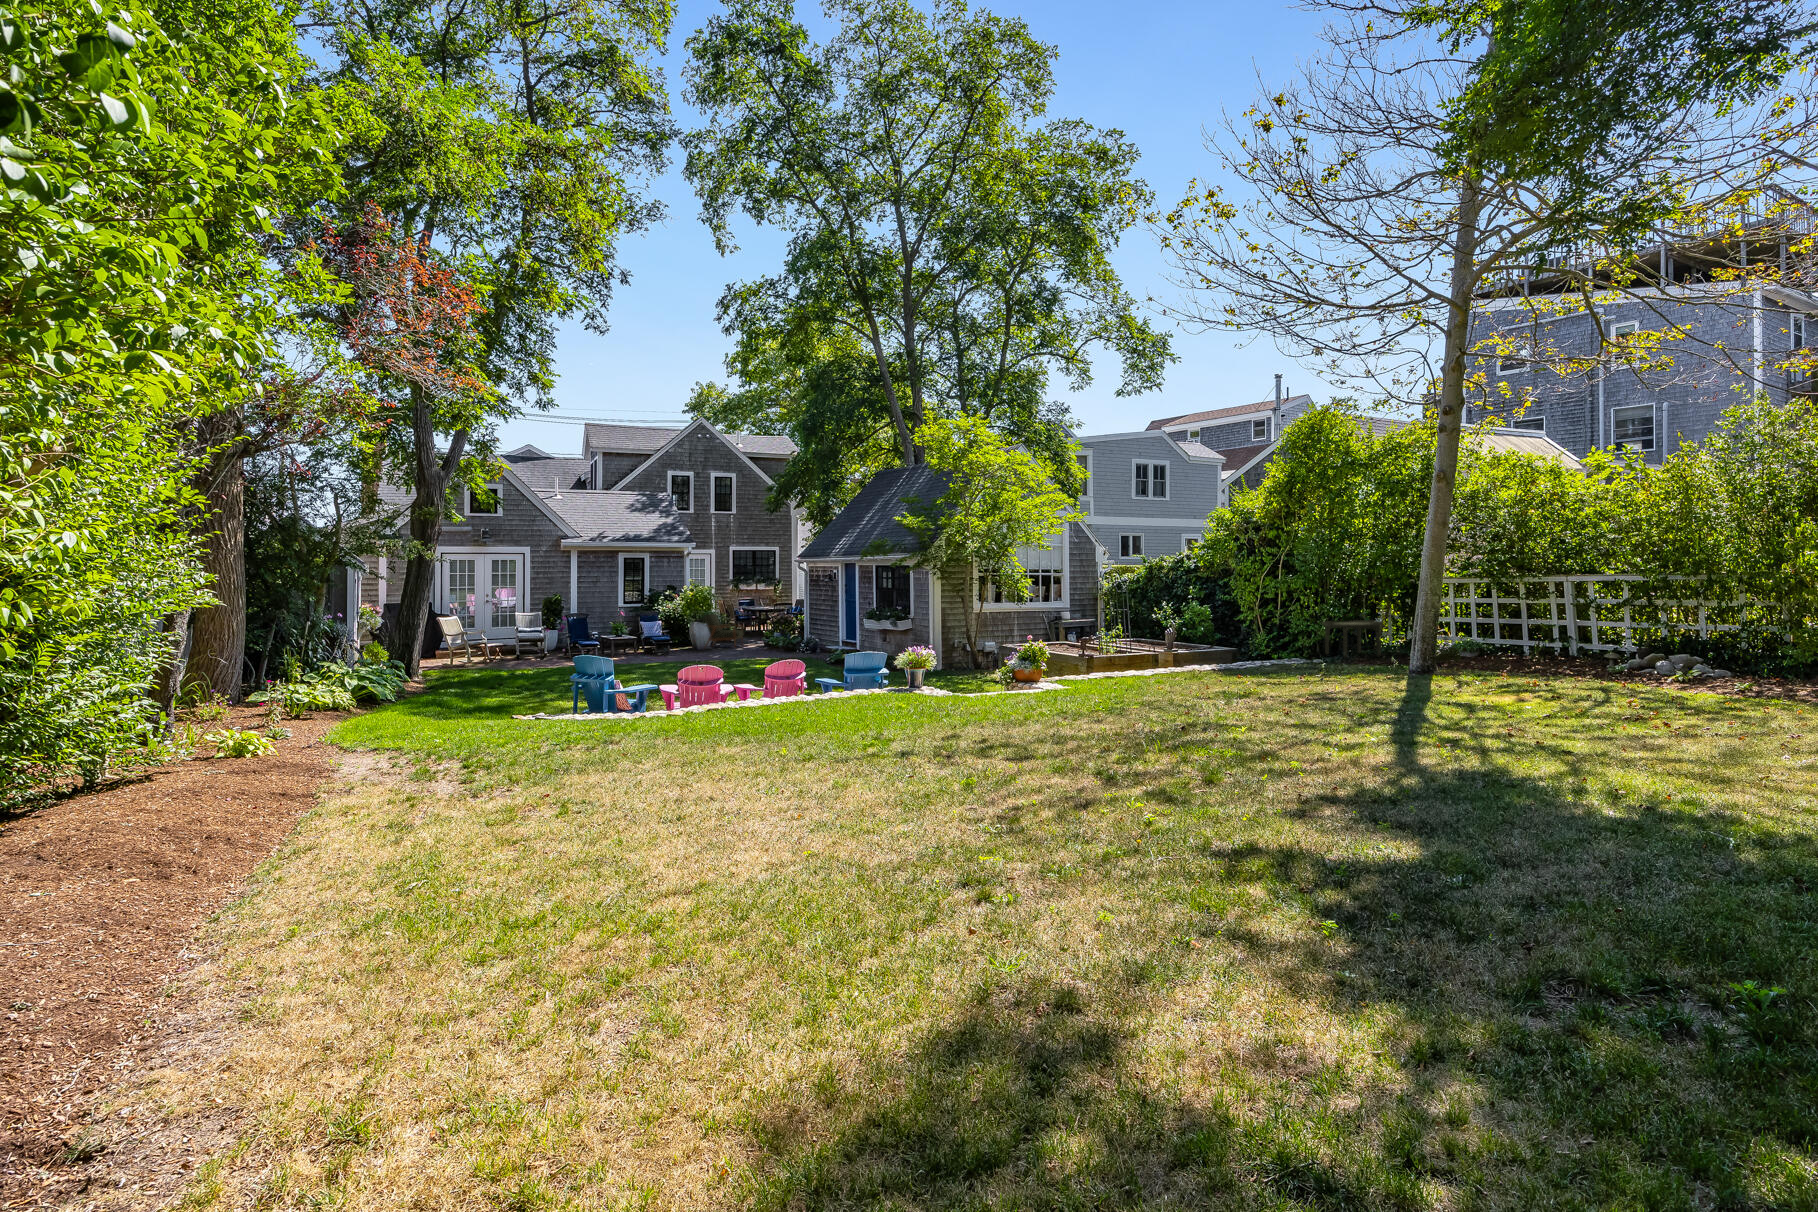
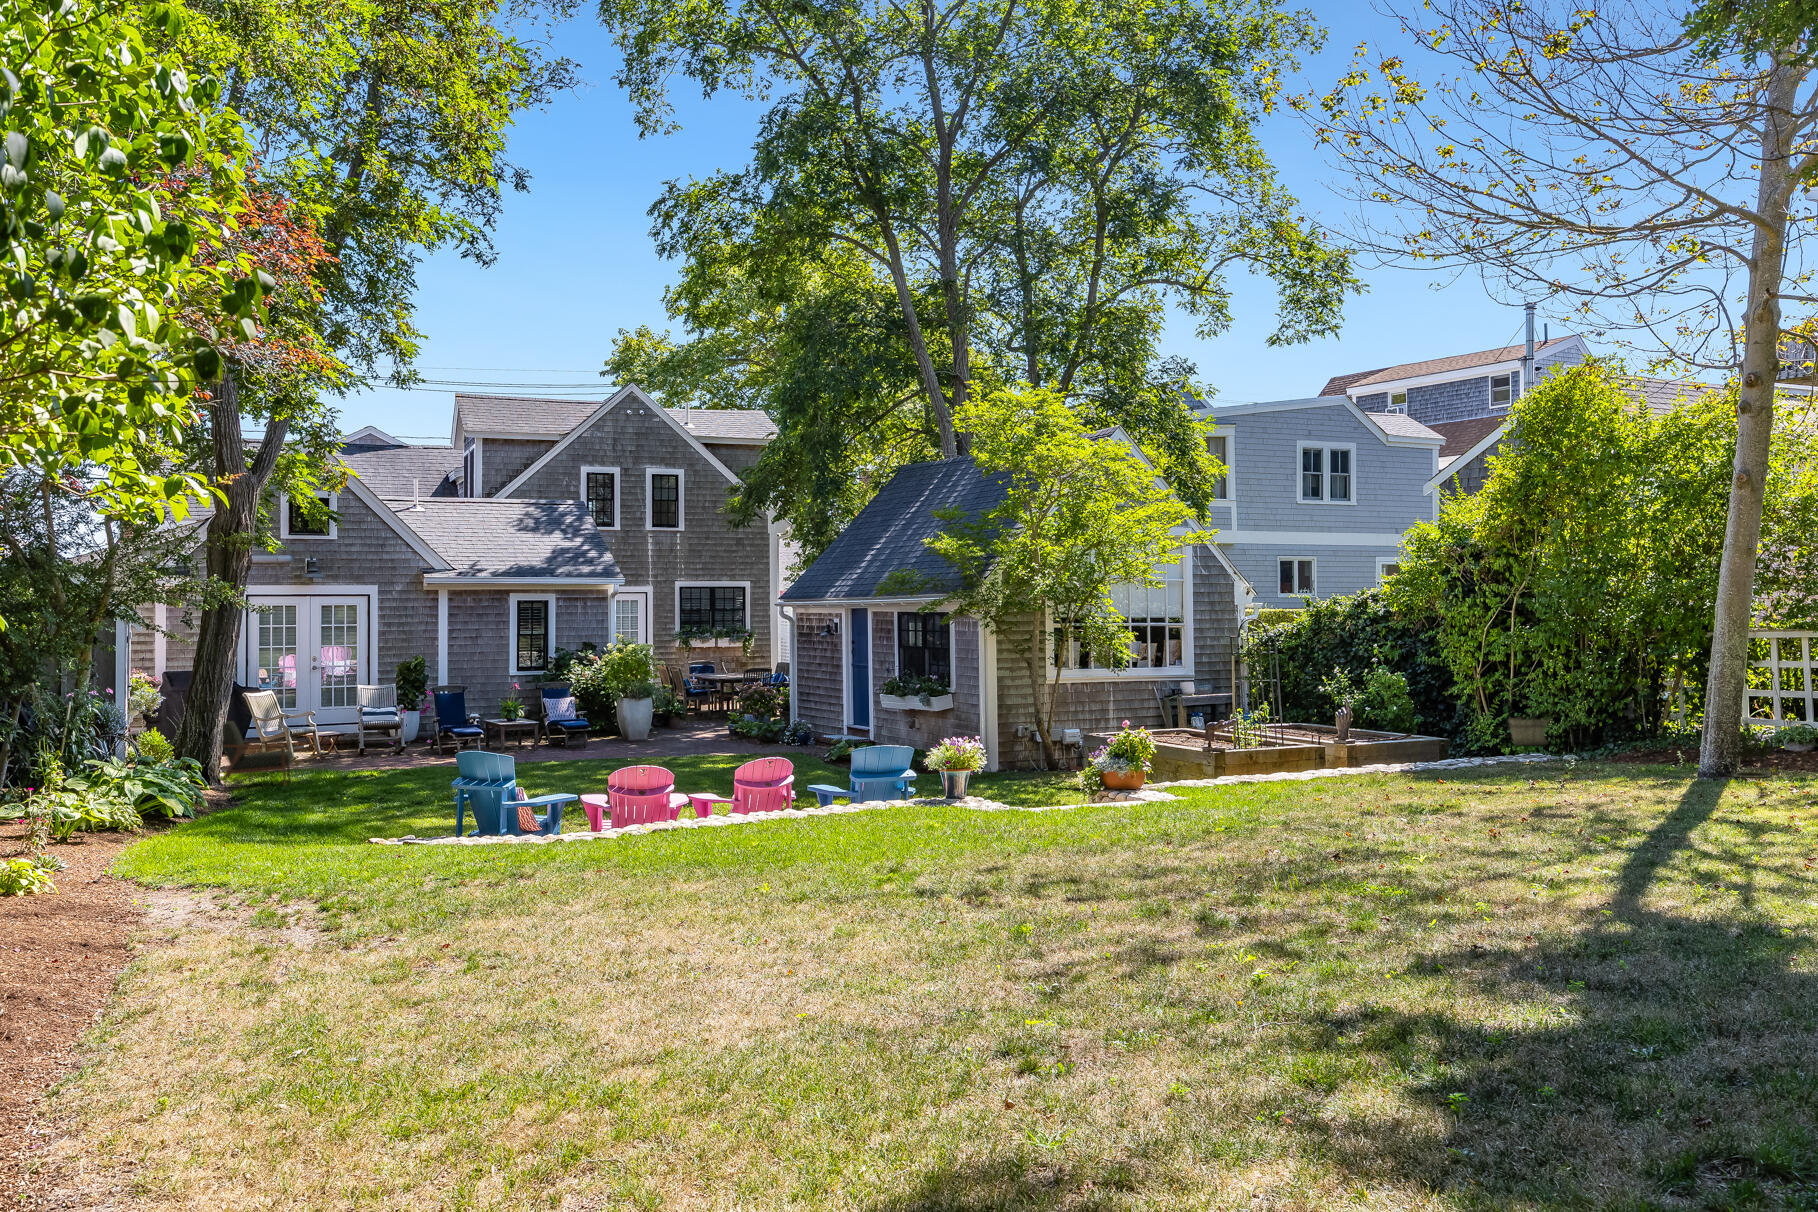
chair: present [704,614,743,645] -> present [221,721,293,785]
round table: present [1322,620,1382,657] -> none [1572,694,1667,751]
wooden bucket: none [1277,630,1307,654] -> present [1509,718,1550,745]

